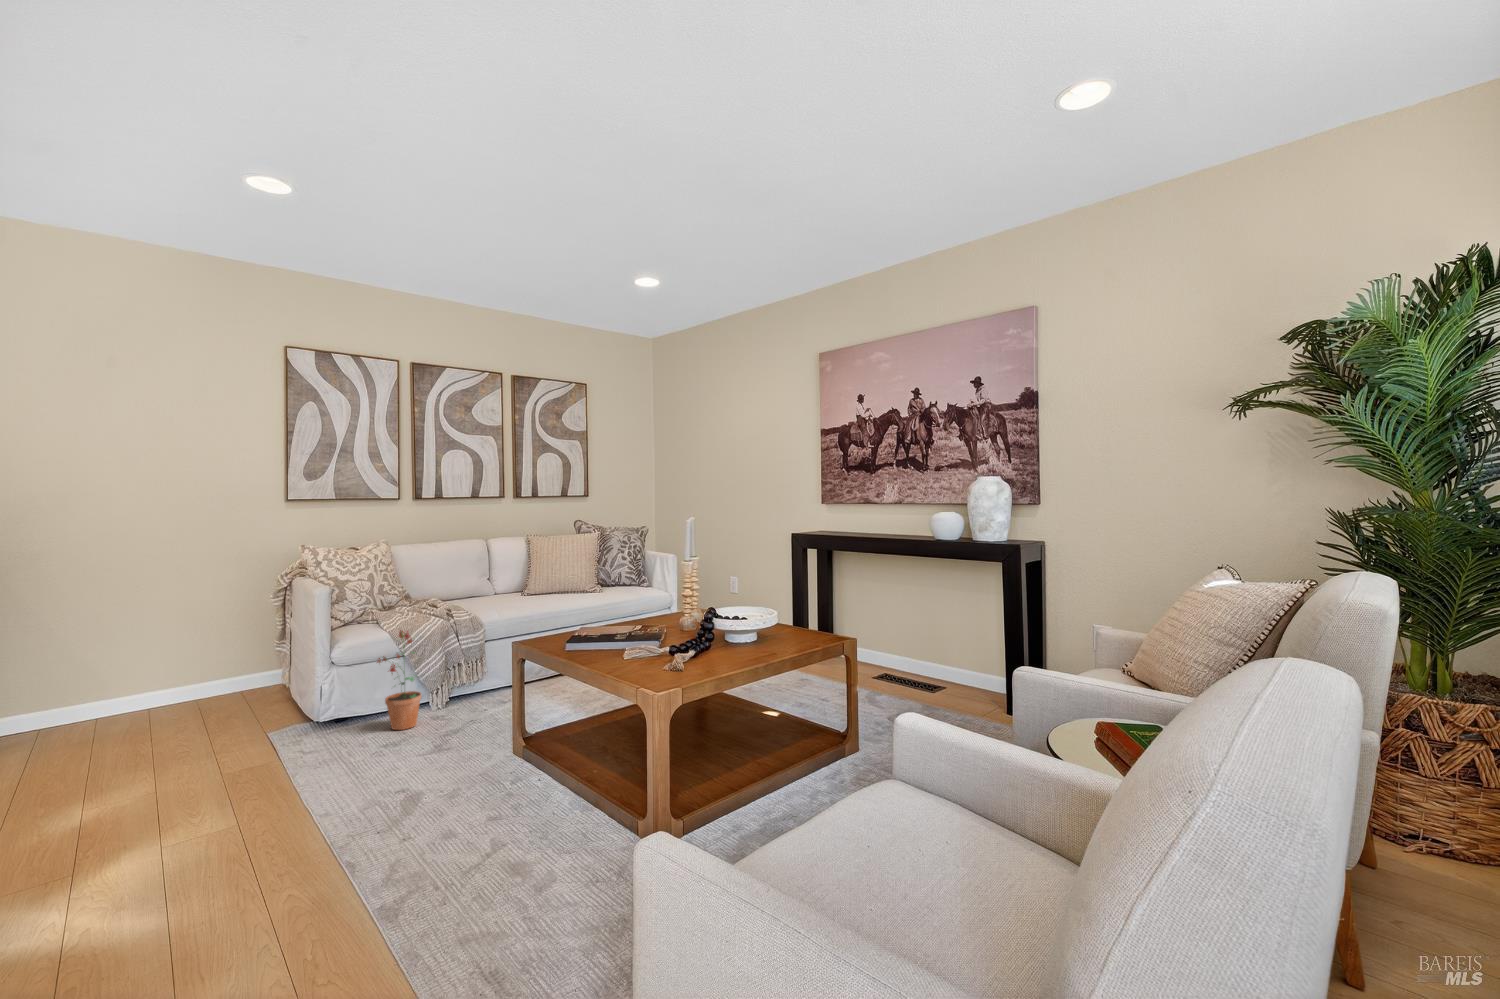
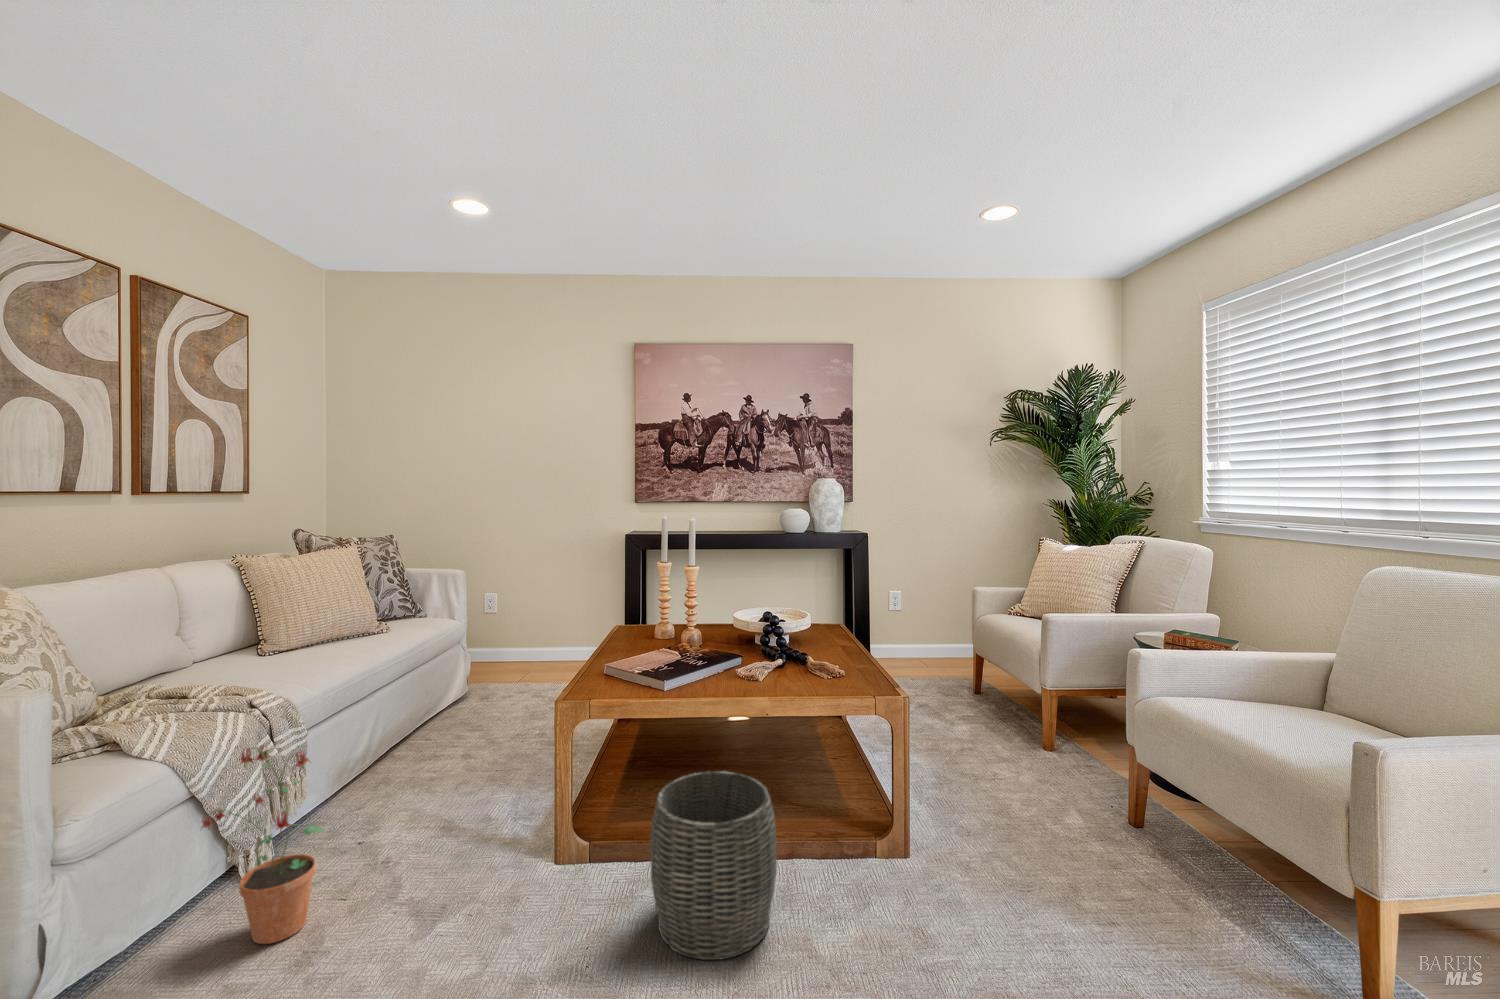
woven basket: none [446,703,542,824] -> present [651,771,777,960]

